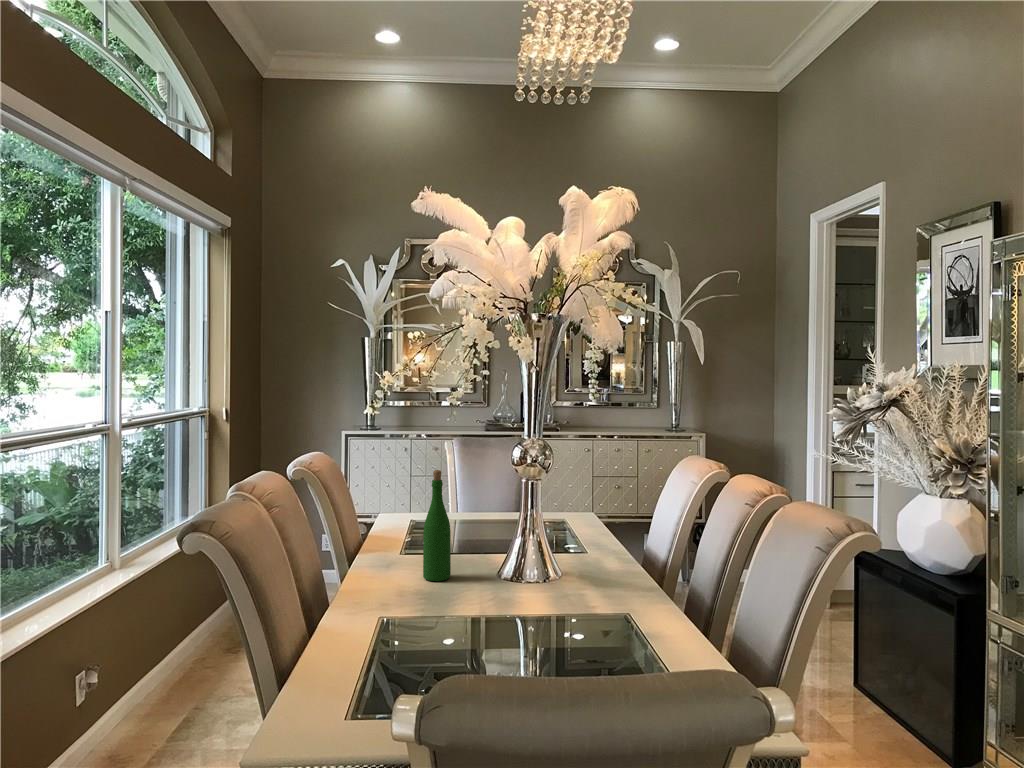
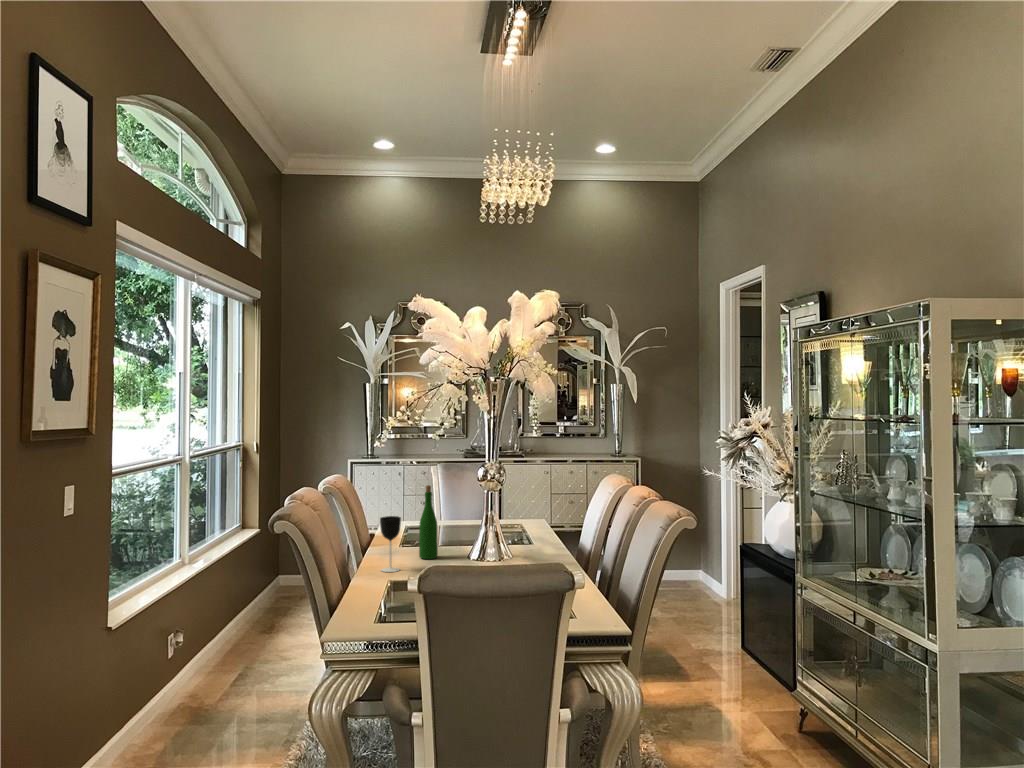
wine glass: none [361,518,393,607] -> present [380,516,401,572]

